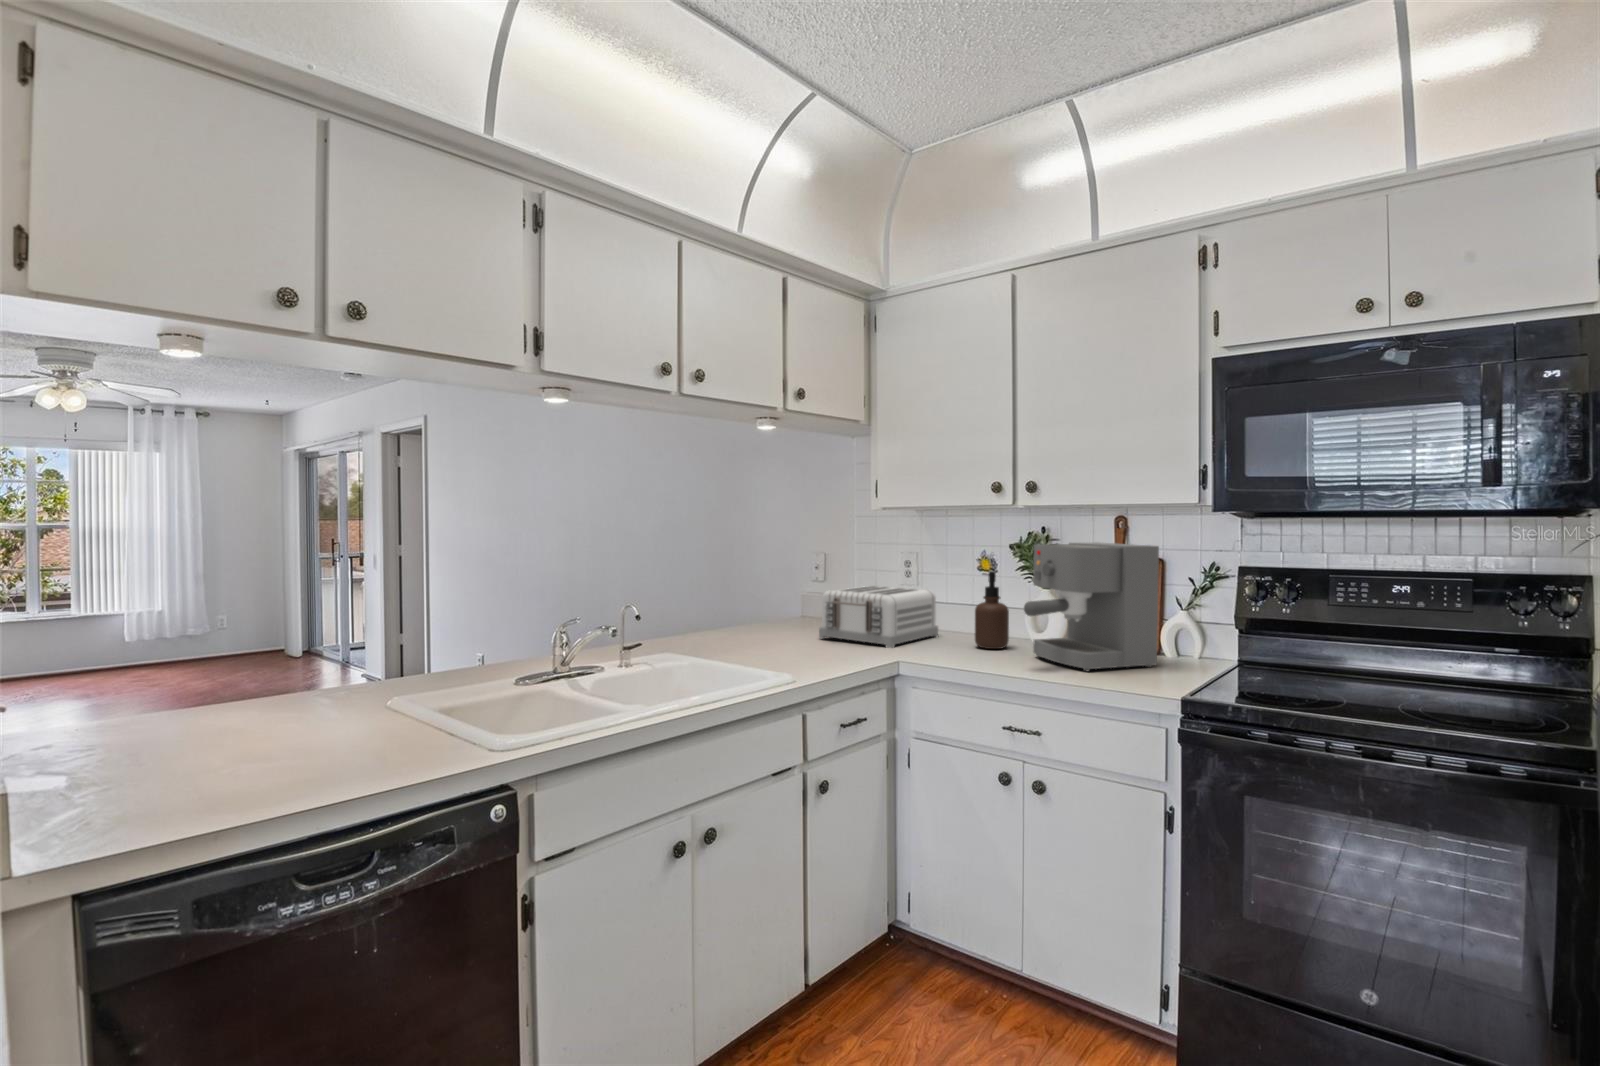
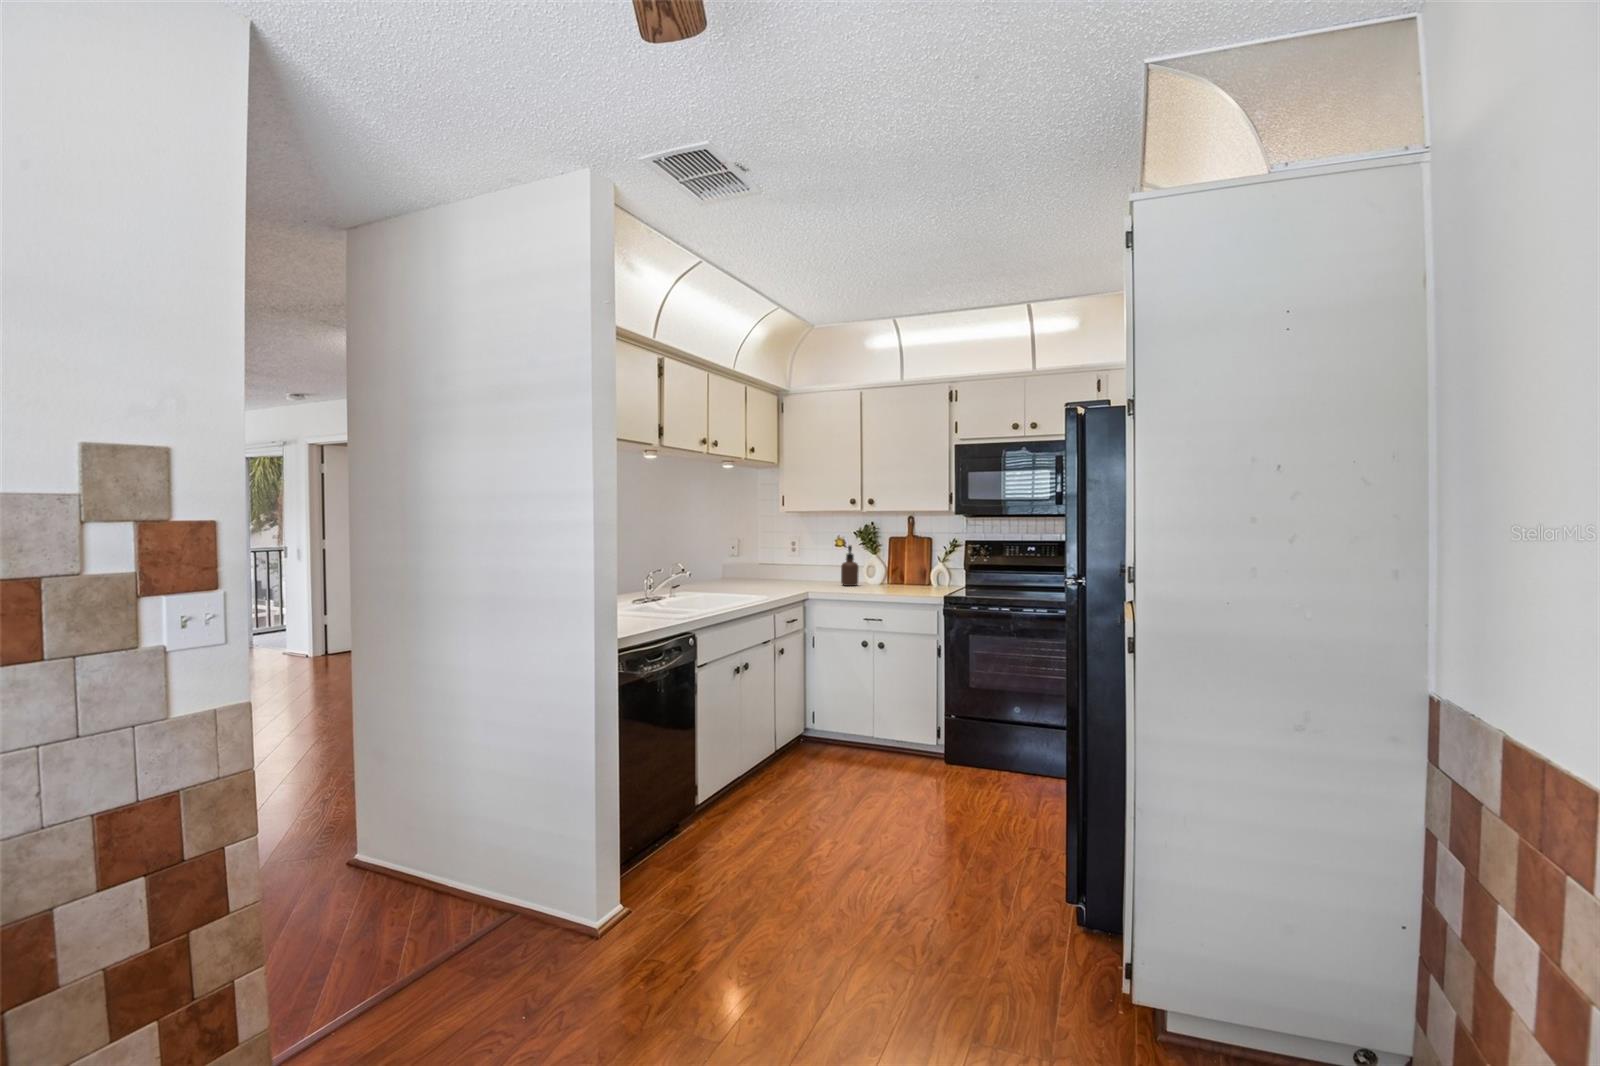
coffee maker: present [1024,542,1159,671] -> none [874,530,932,591]
toaster: present [819,585,938,648] -> none [754,556,817,587]

